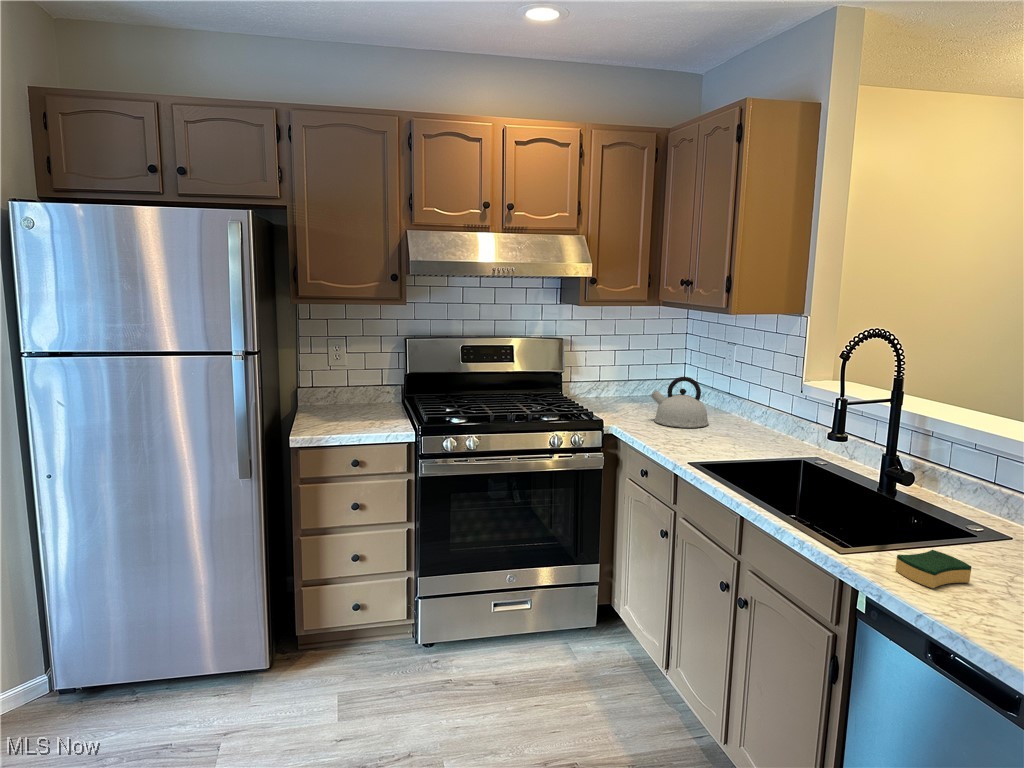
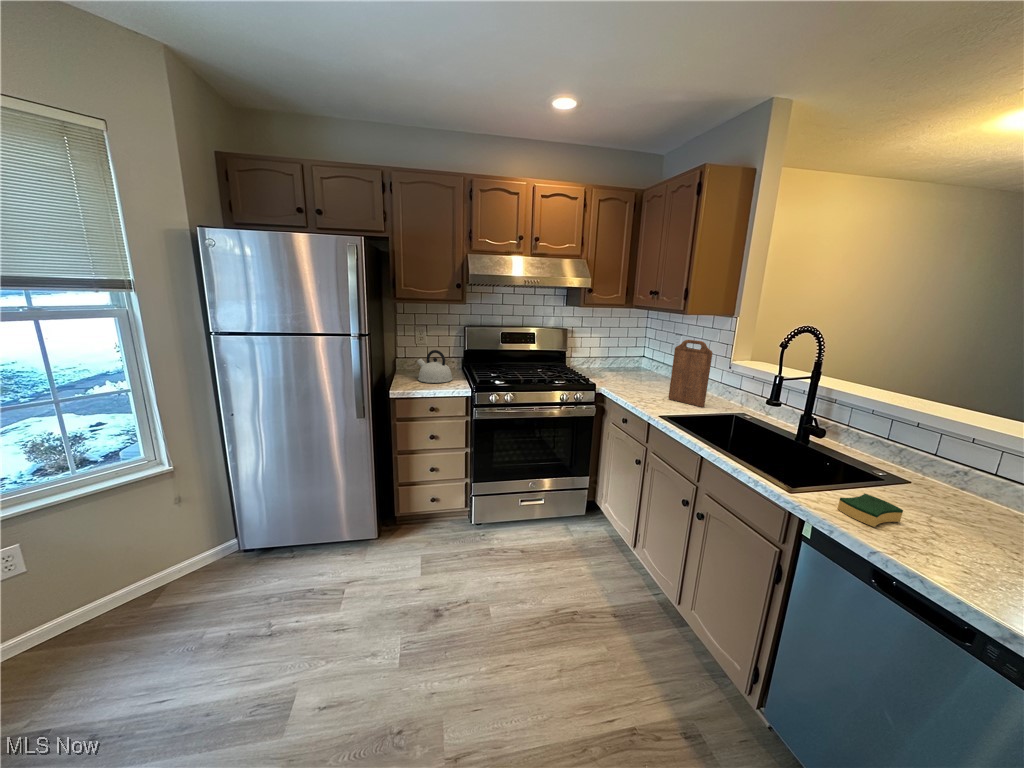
cutting board: none [711,351,768,450] -> present [668,340,713,407]
kettle: present [651,377,709,428] -> present [417,350,453,383]

